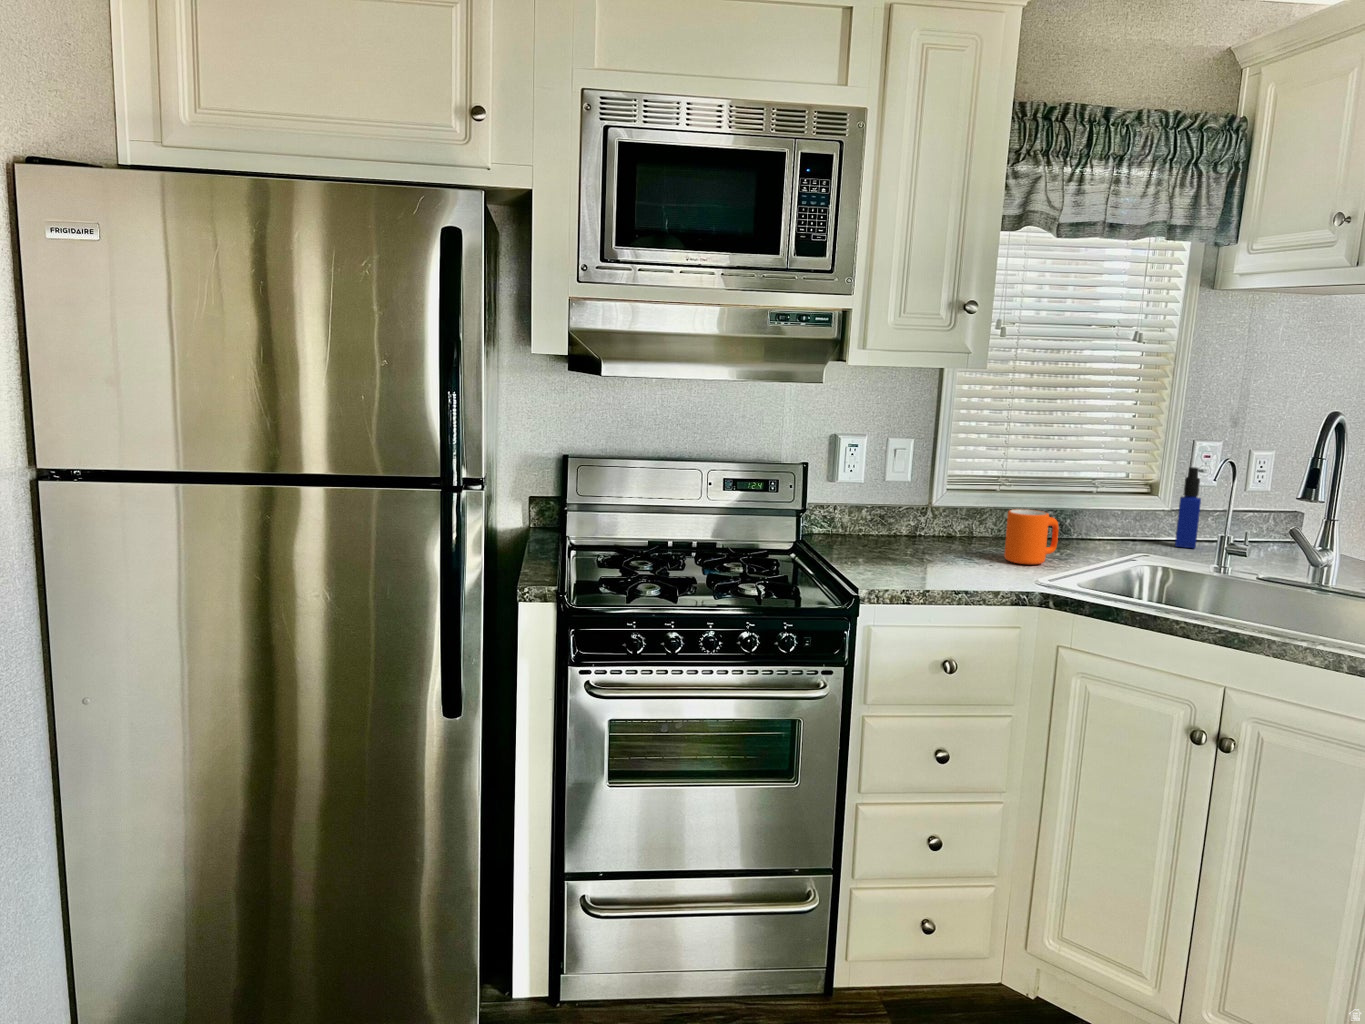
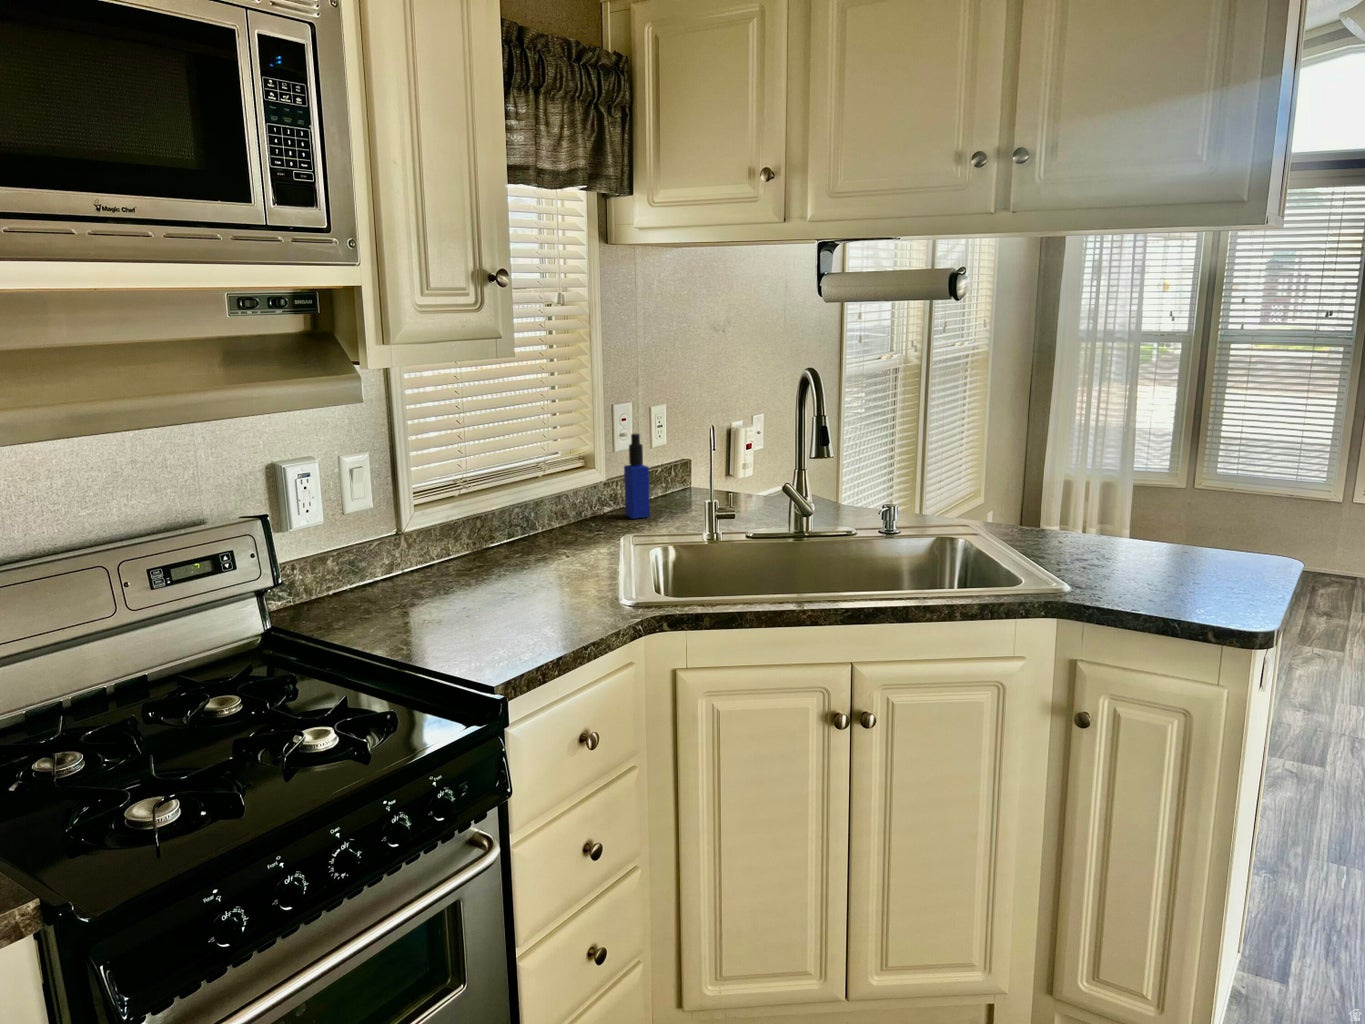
mug: present [1005,509,1059,564] -> none [540,517,589,584]

